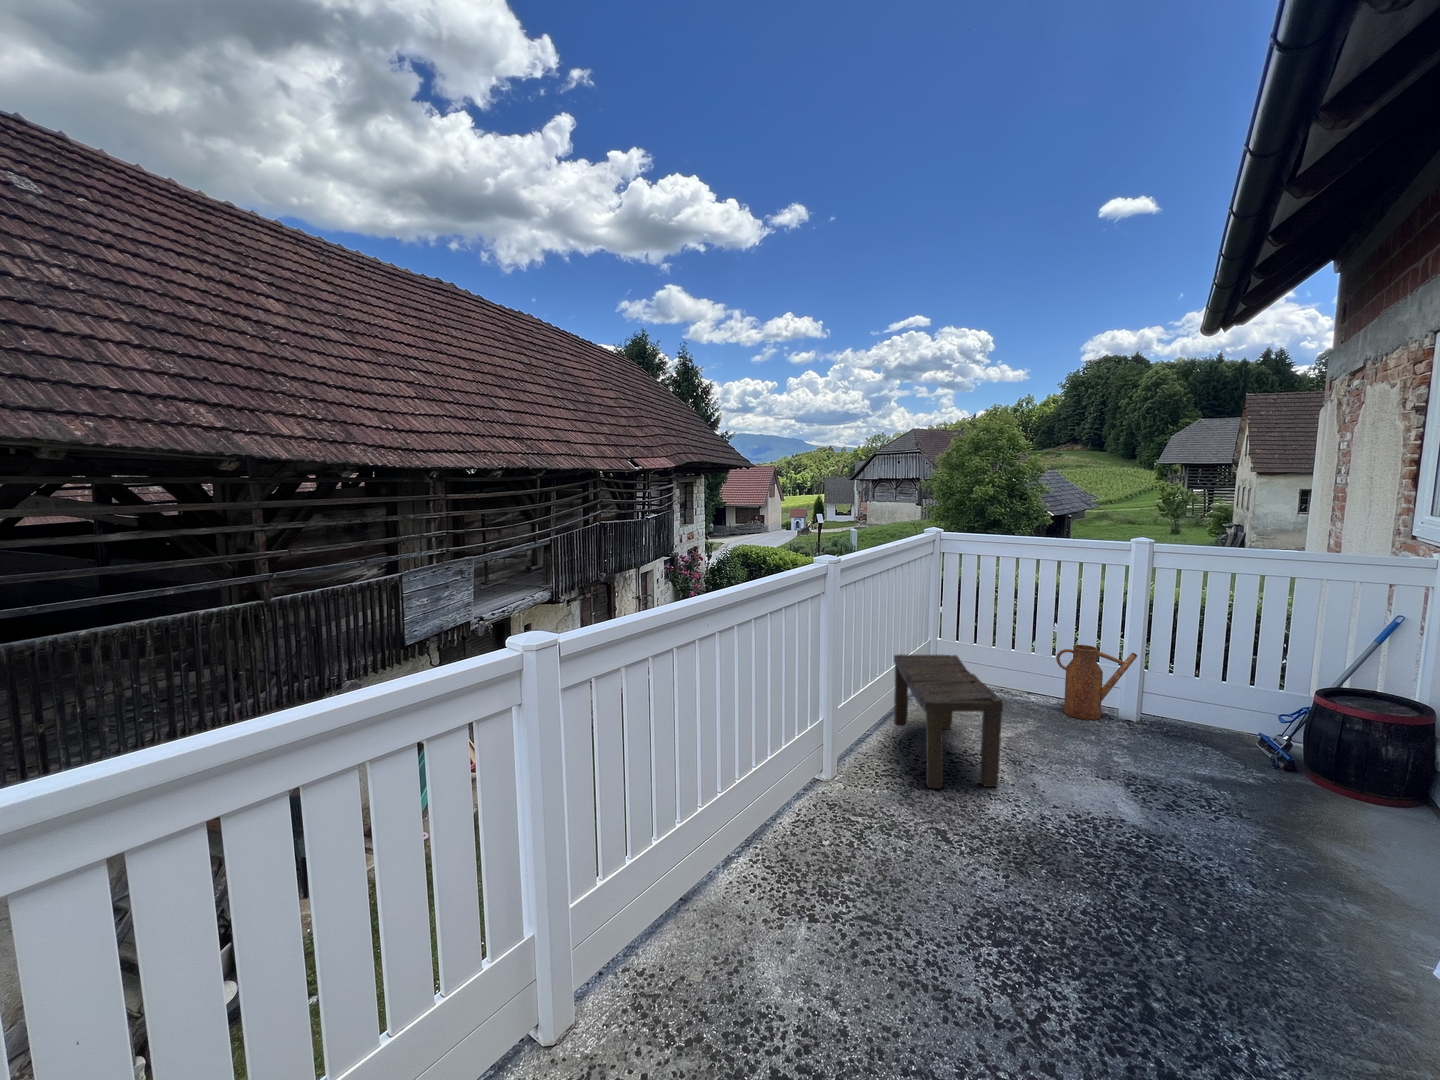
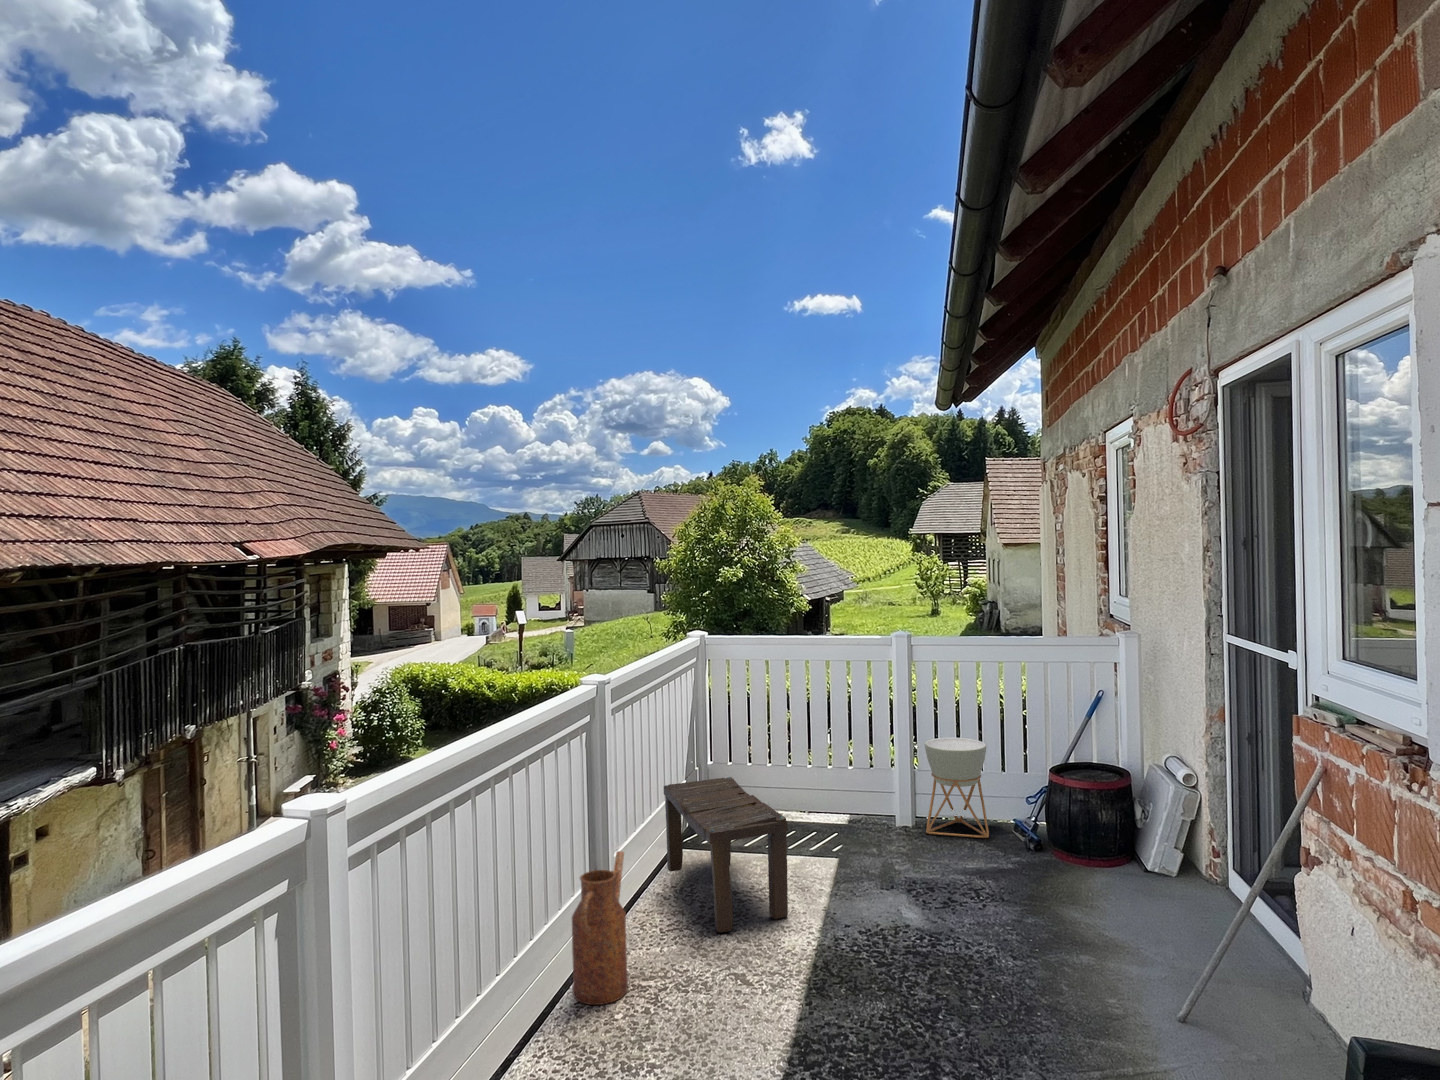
planter: none [1158,644,1240,749] -> present [925,738,989,838]
watering can: present [1056,645,1137,720] -> present [572,851,628,1005]

